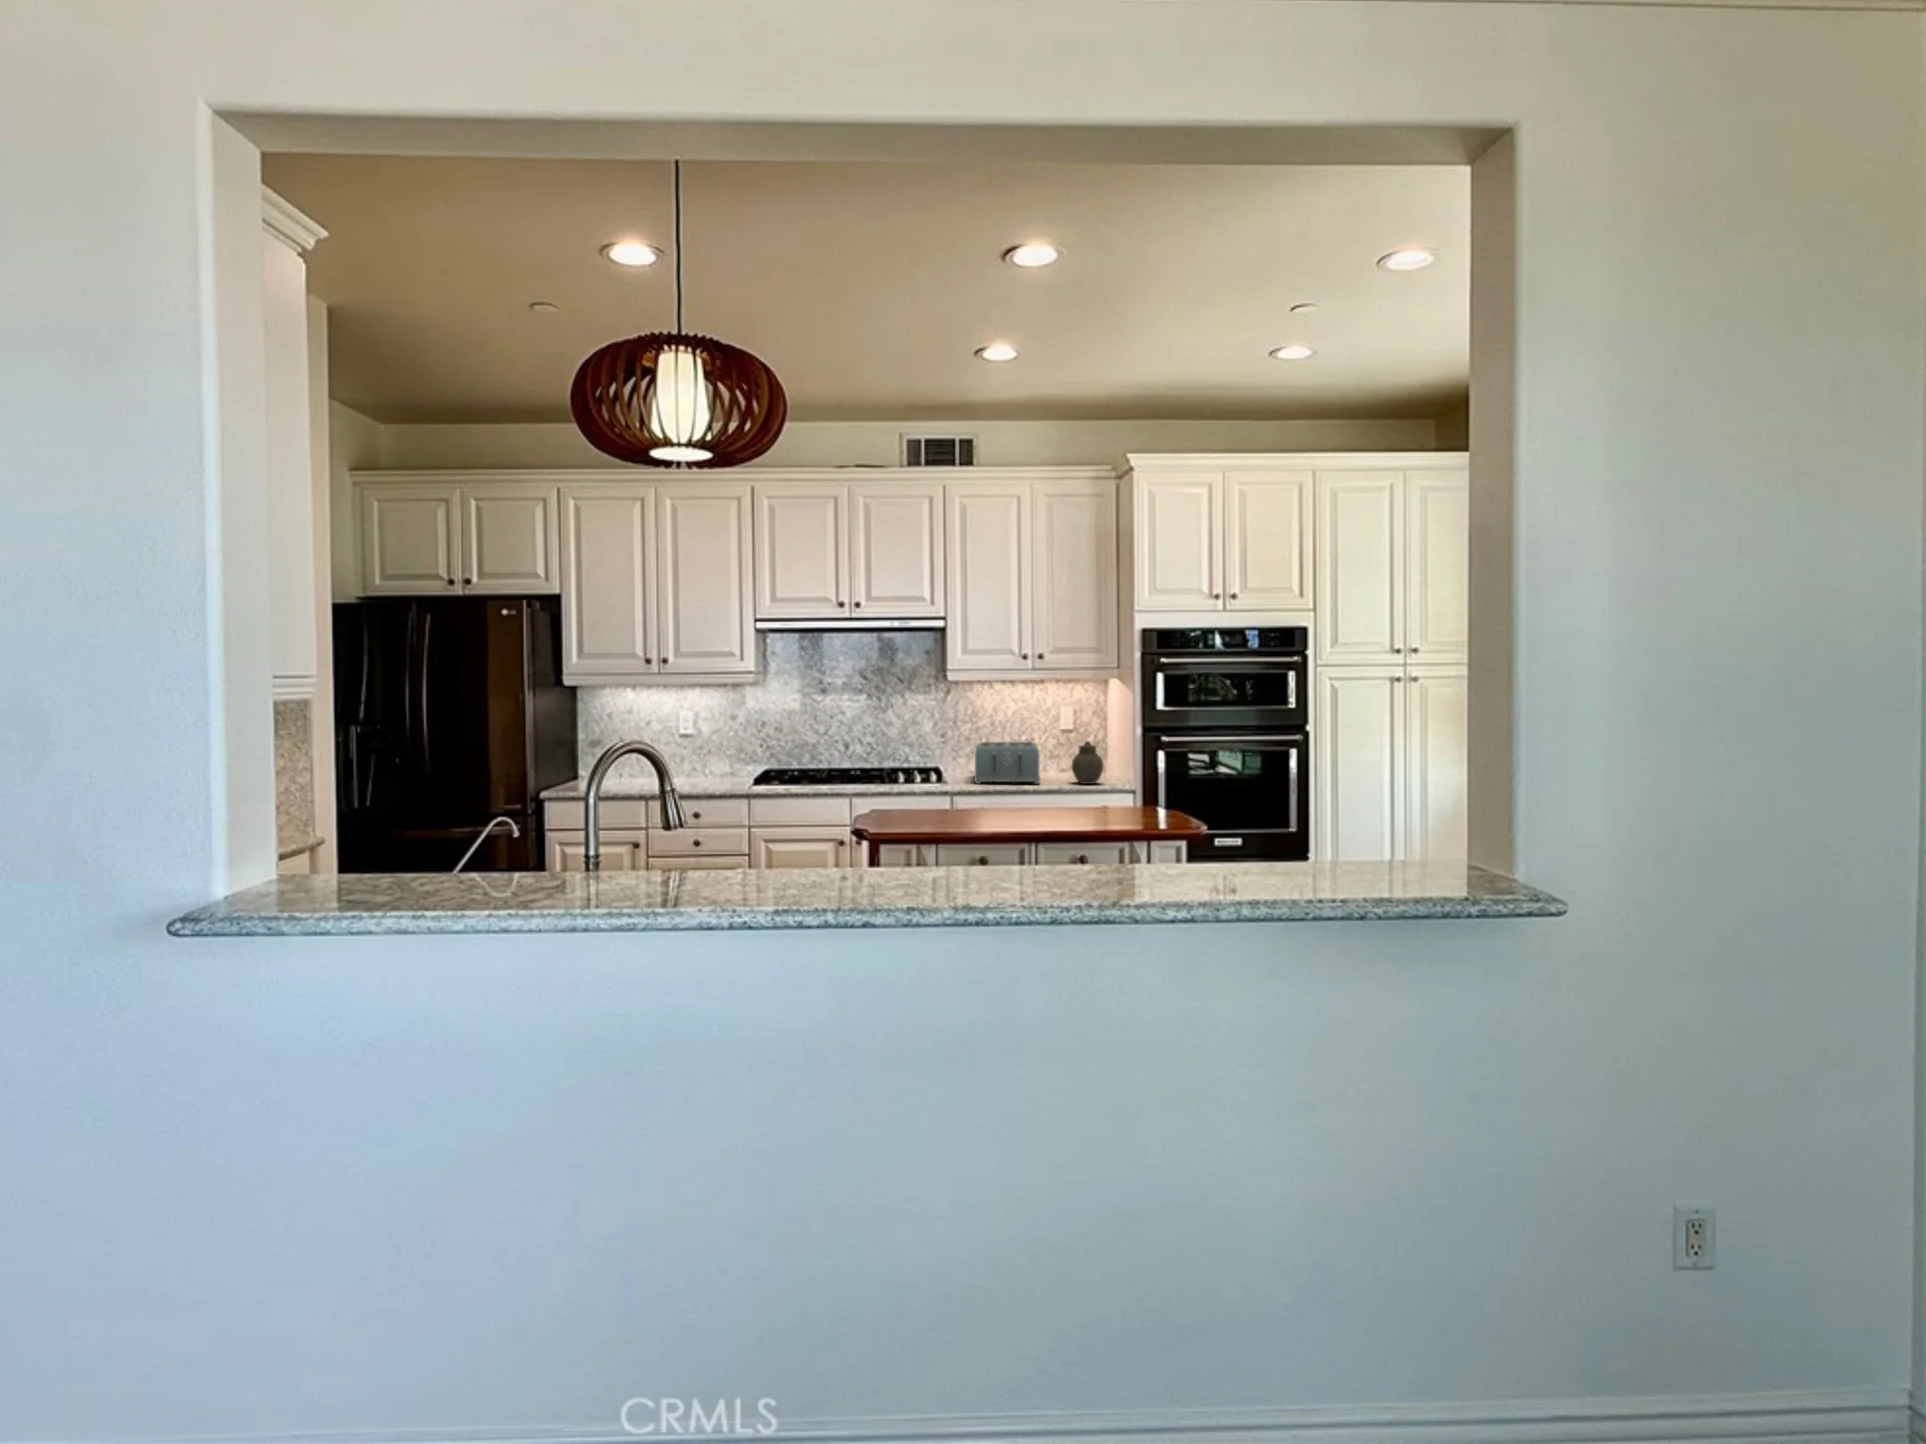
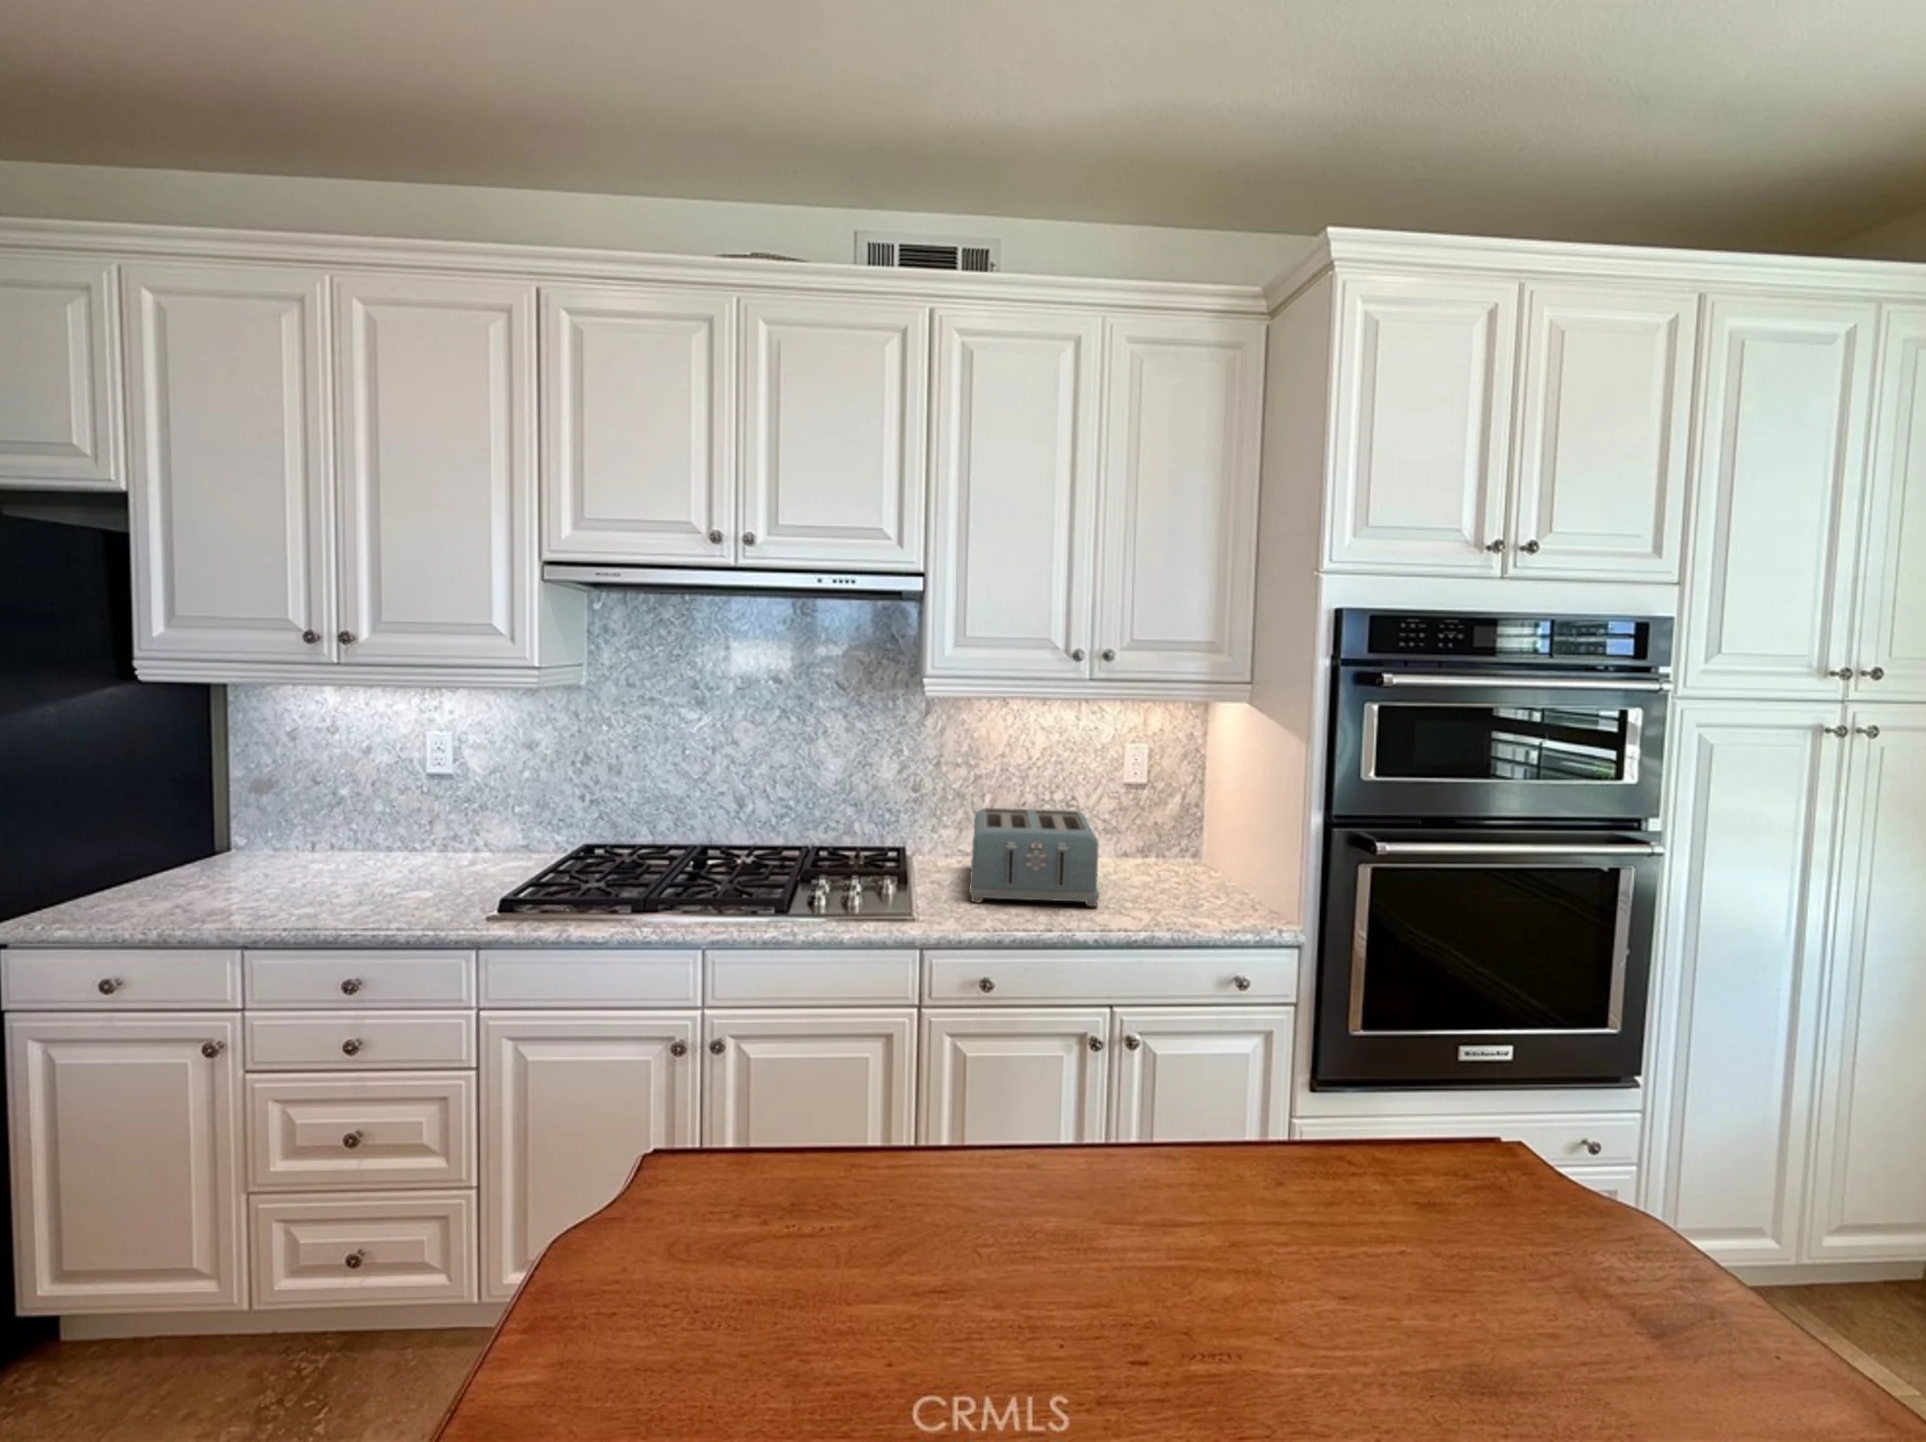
jar: present [1072,741,1103,784] -> none [1158,822,1221,907]

